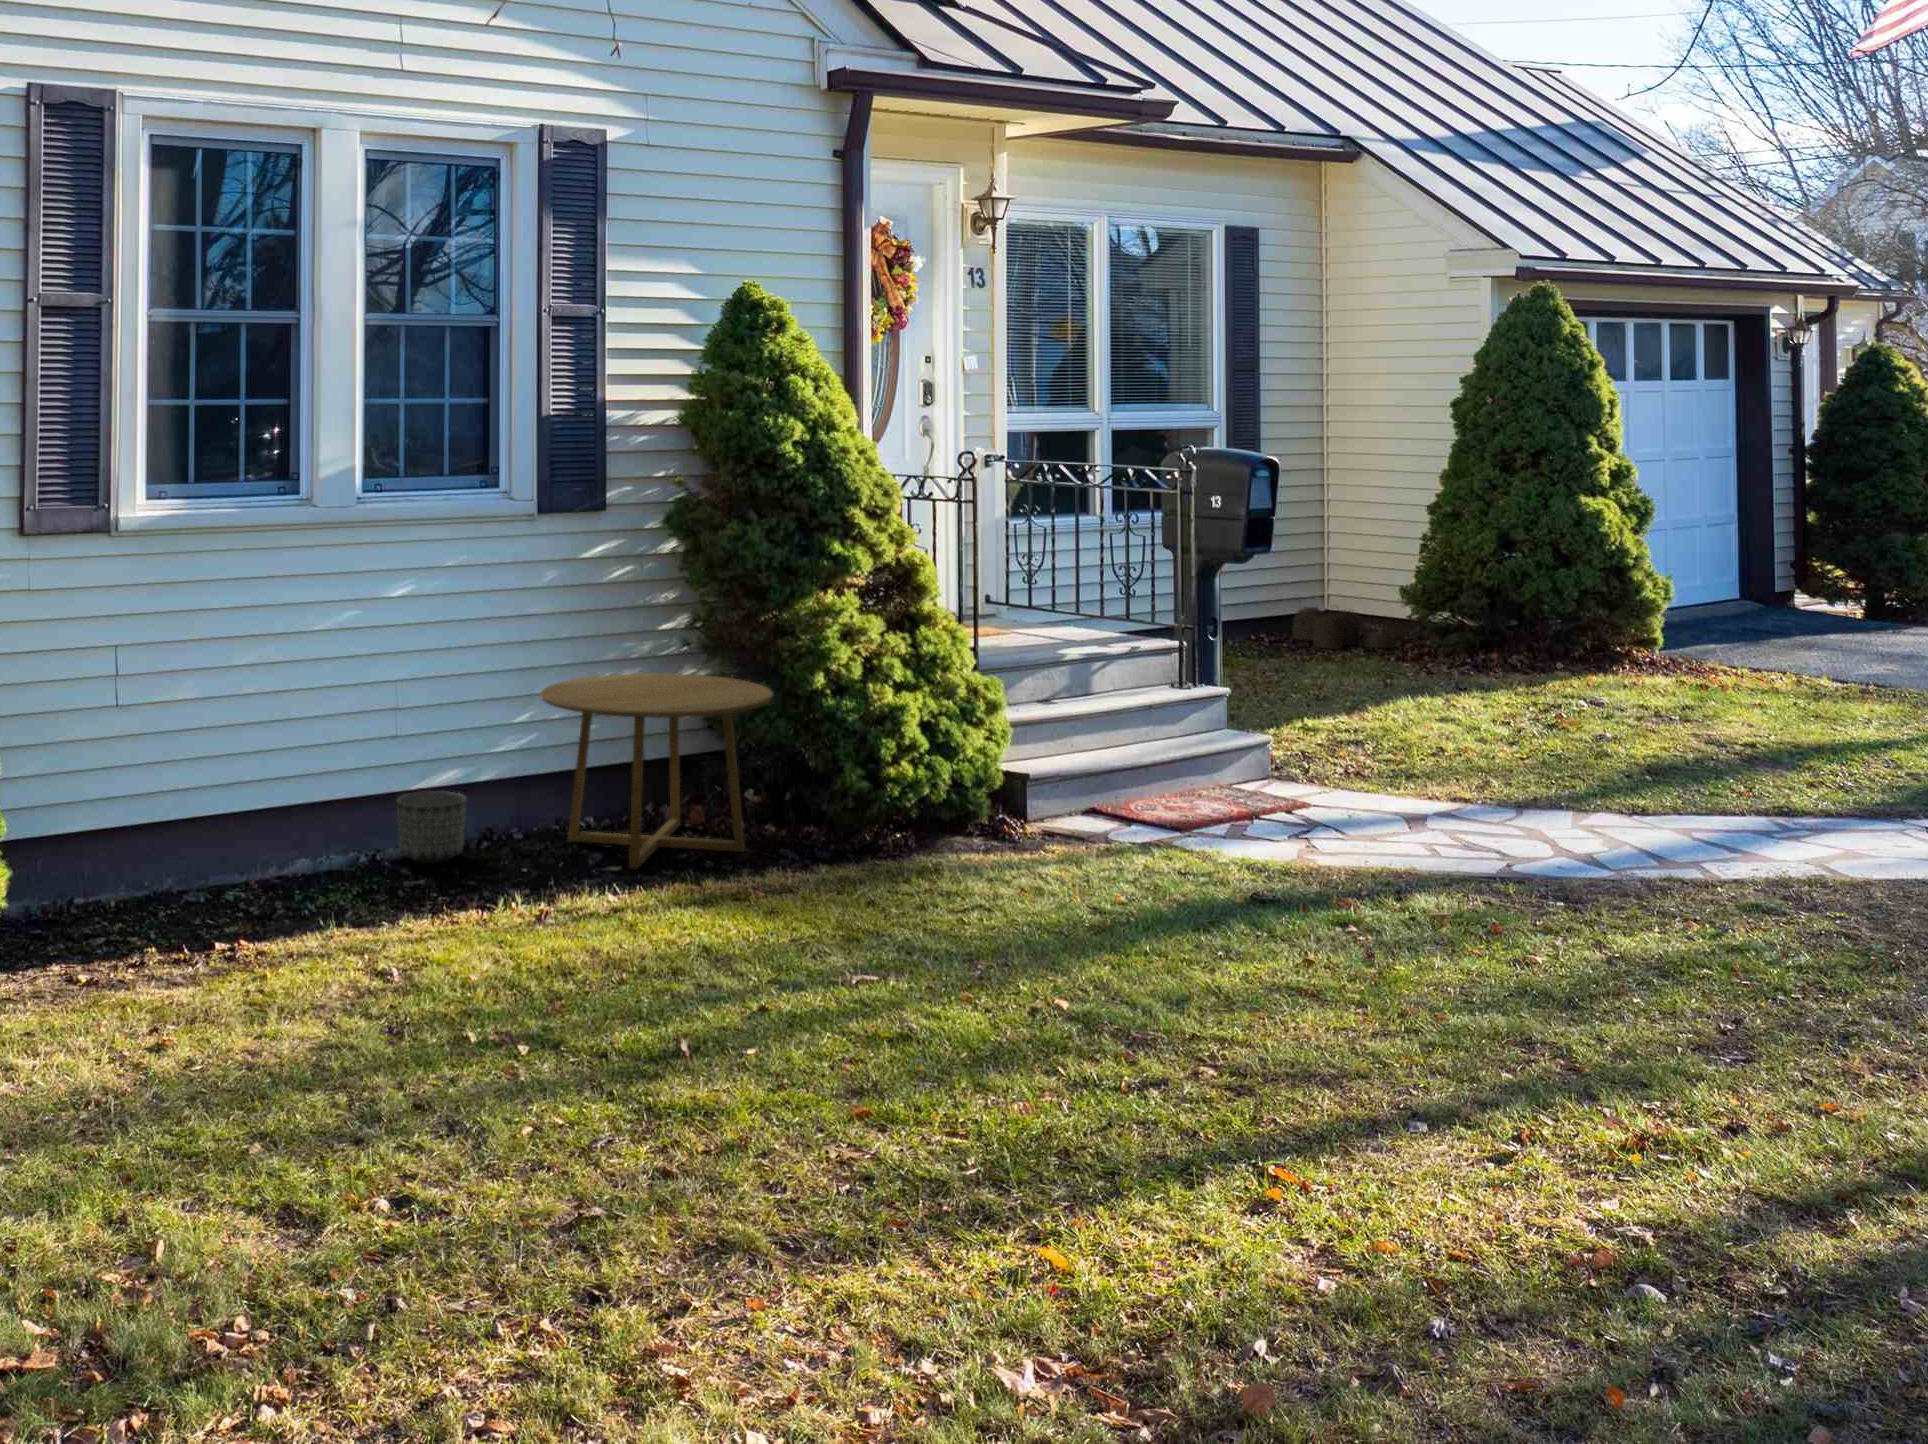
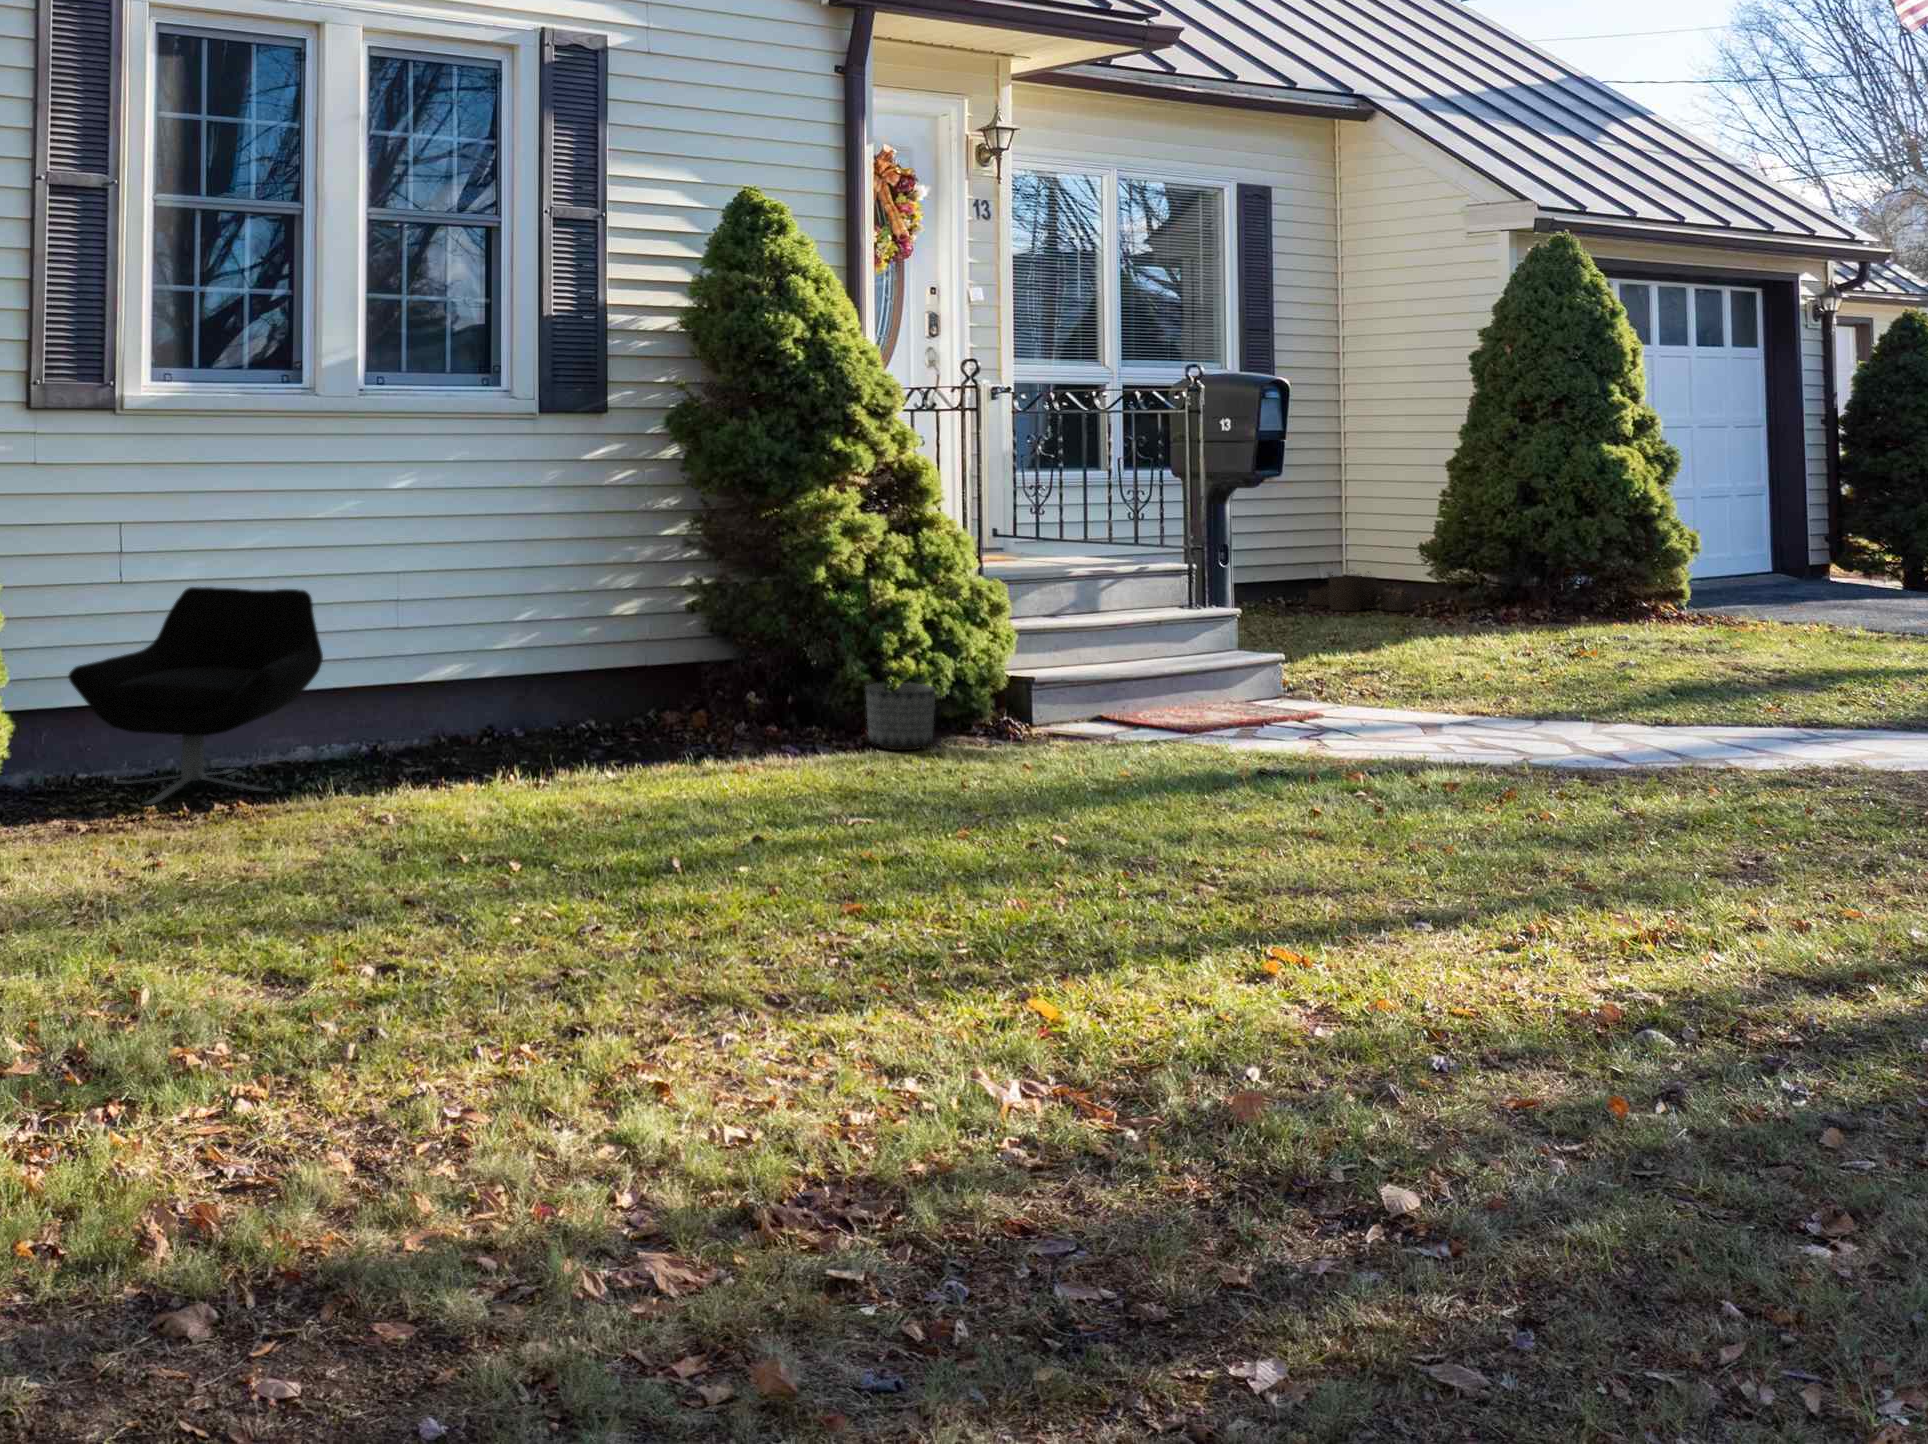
round table: present [540,673,774,868] -> none [538,573,772,752]
lounge chair: none [66,713,325,956] -> present [69,587,323,805]
planter: present [397,791,467,863] -> present [865,683,935,750]

